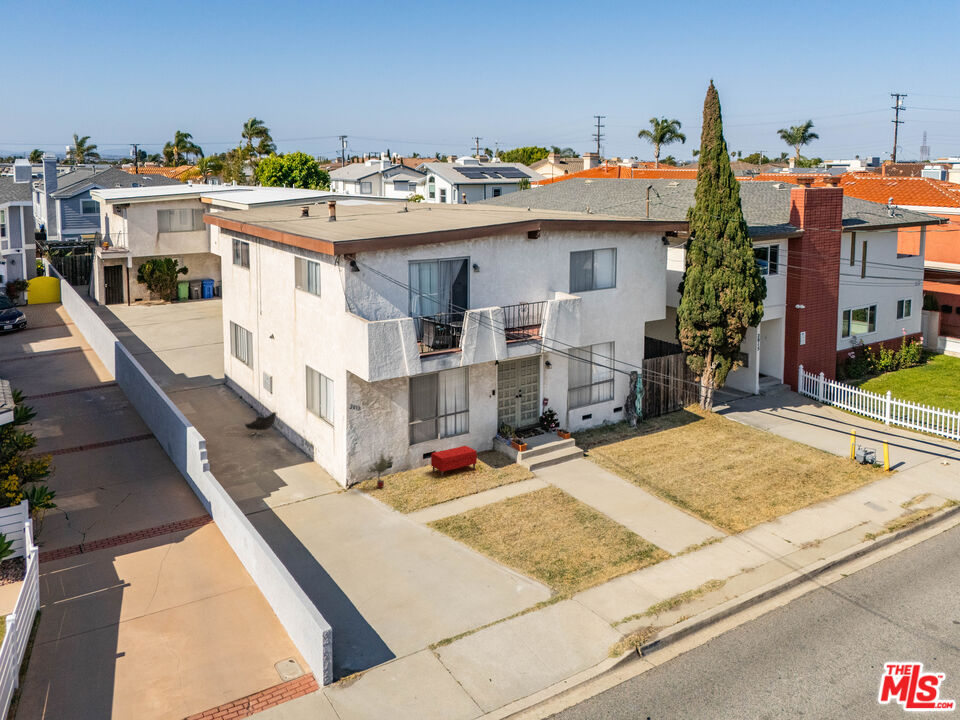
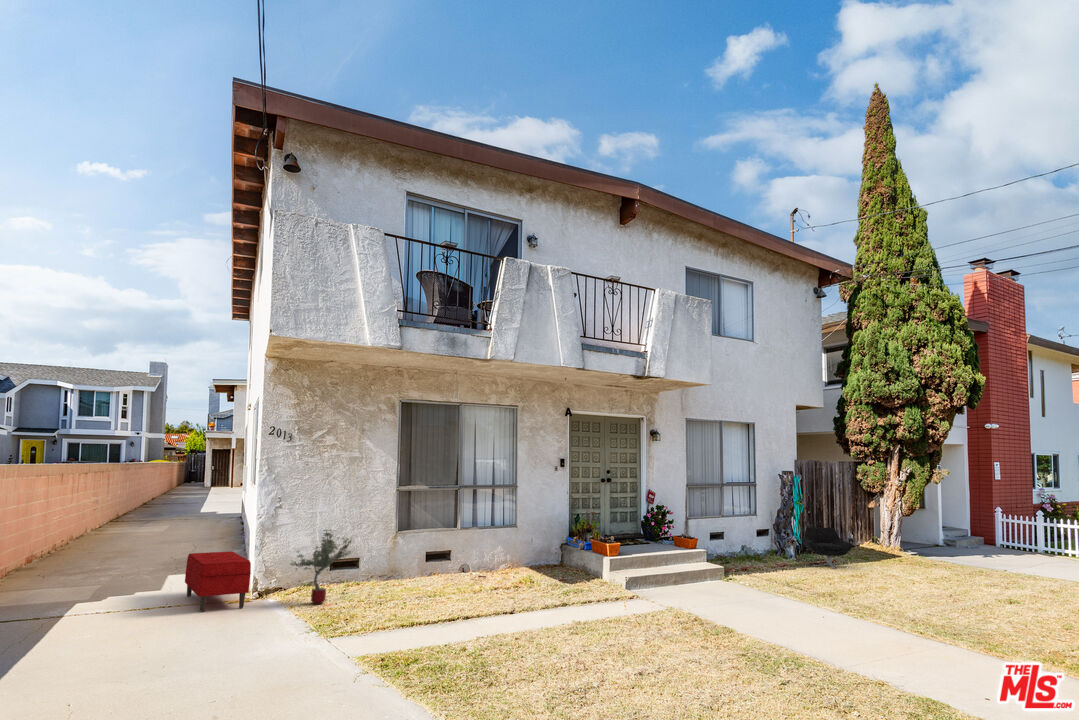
lounge chair: present [245,412,276,436] -> present [803,527,853,569]
bench: present [431,446,477,477] -> present [185,551,251,612]

